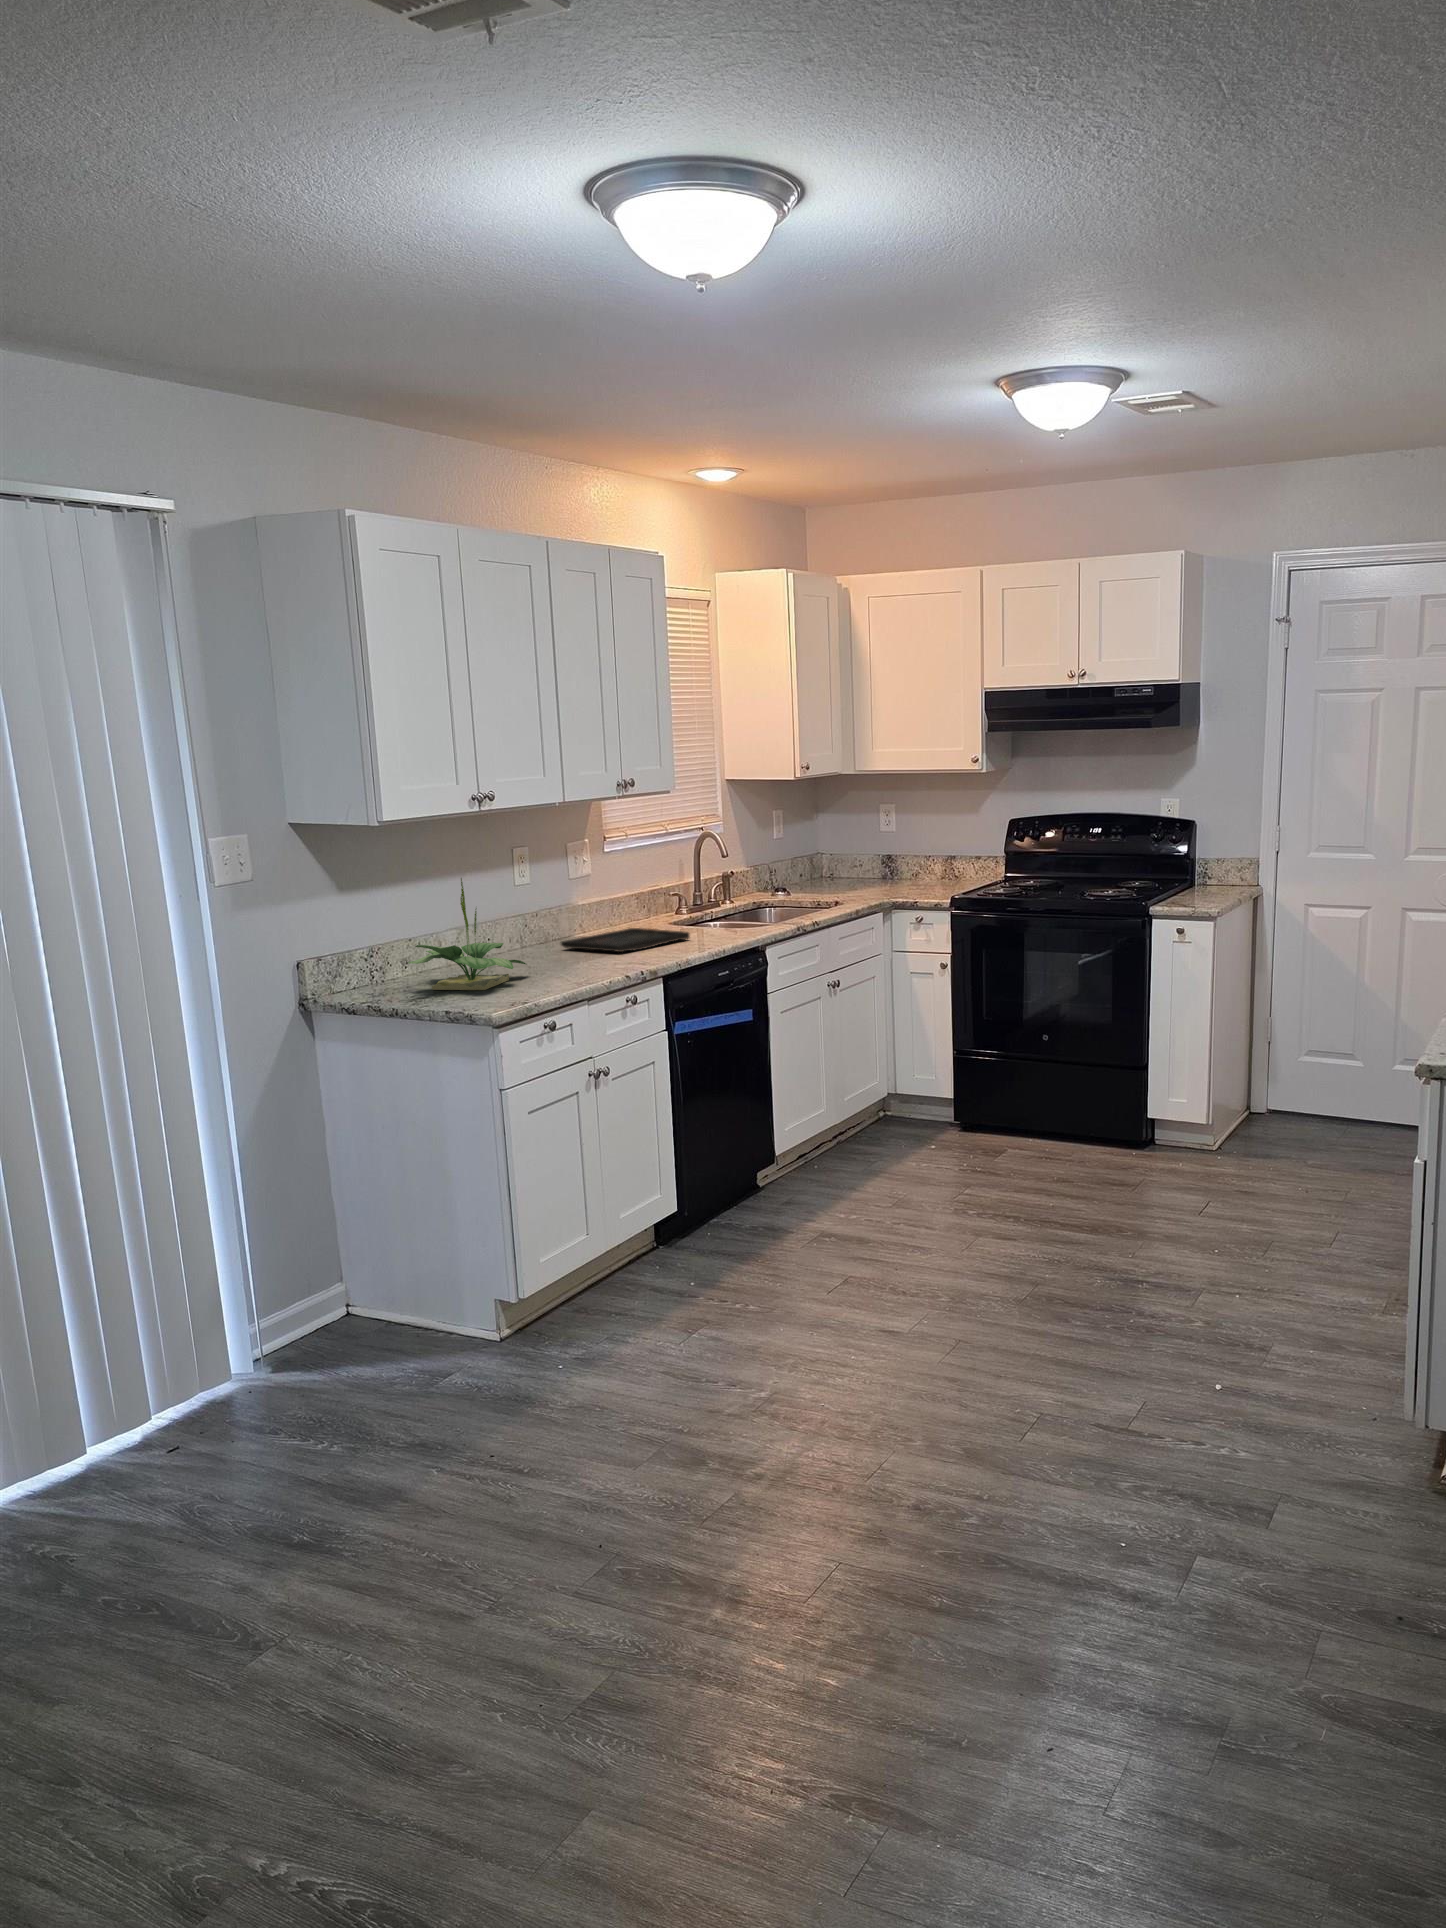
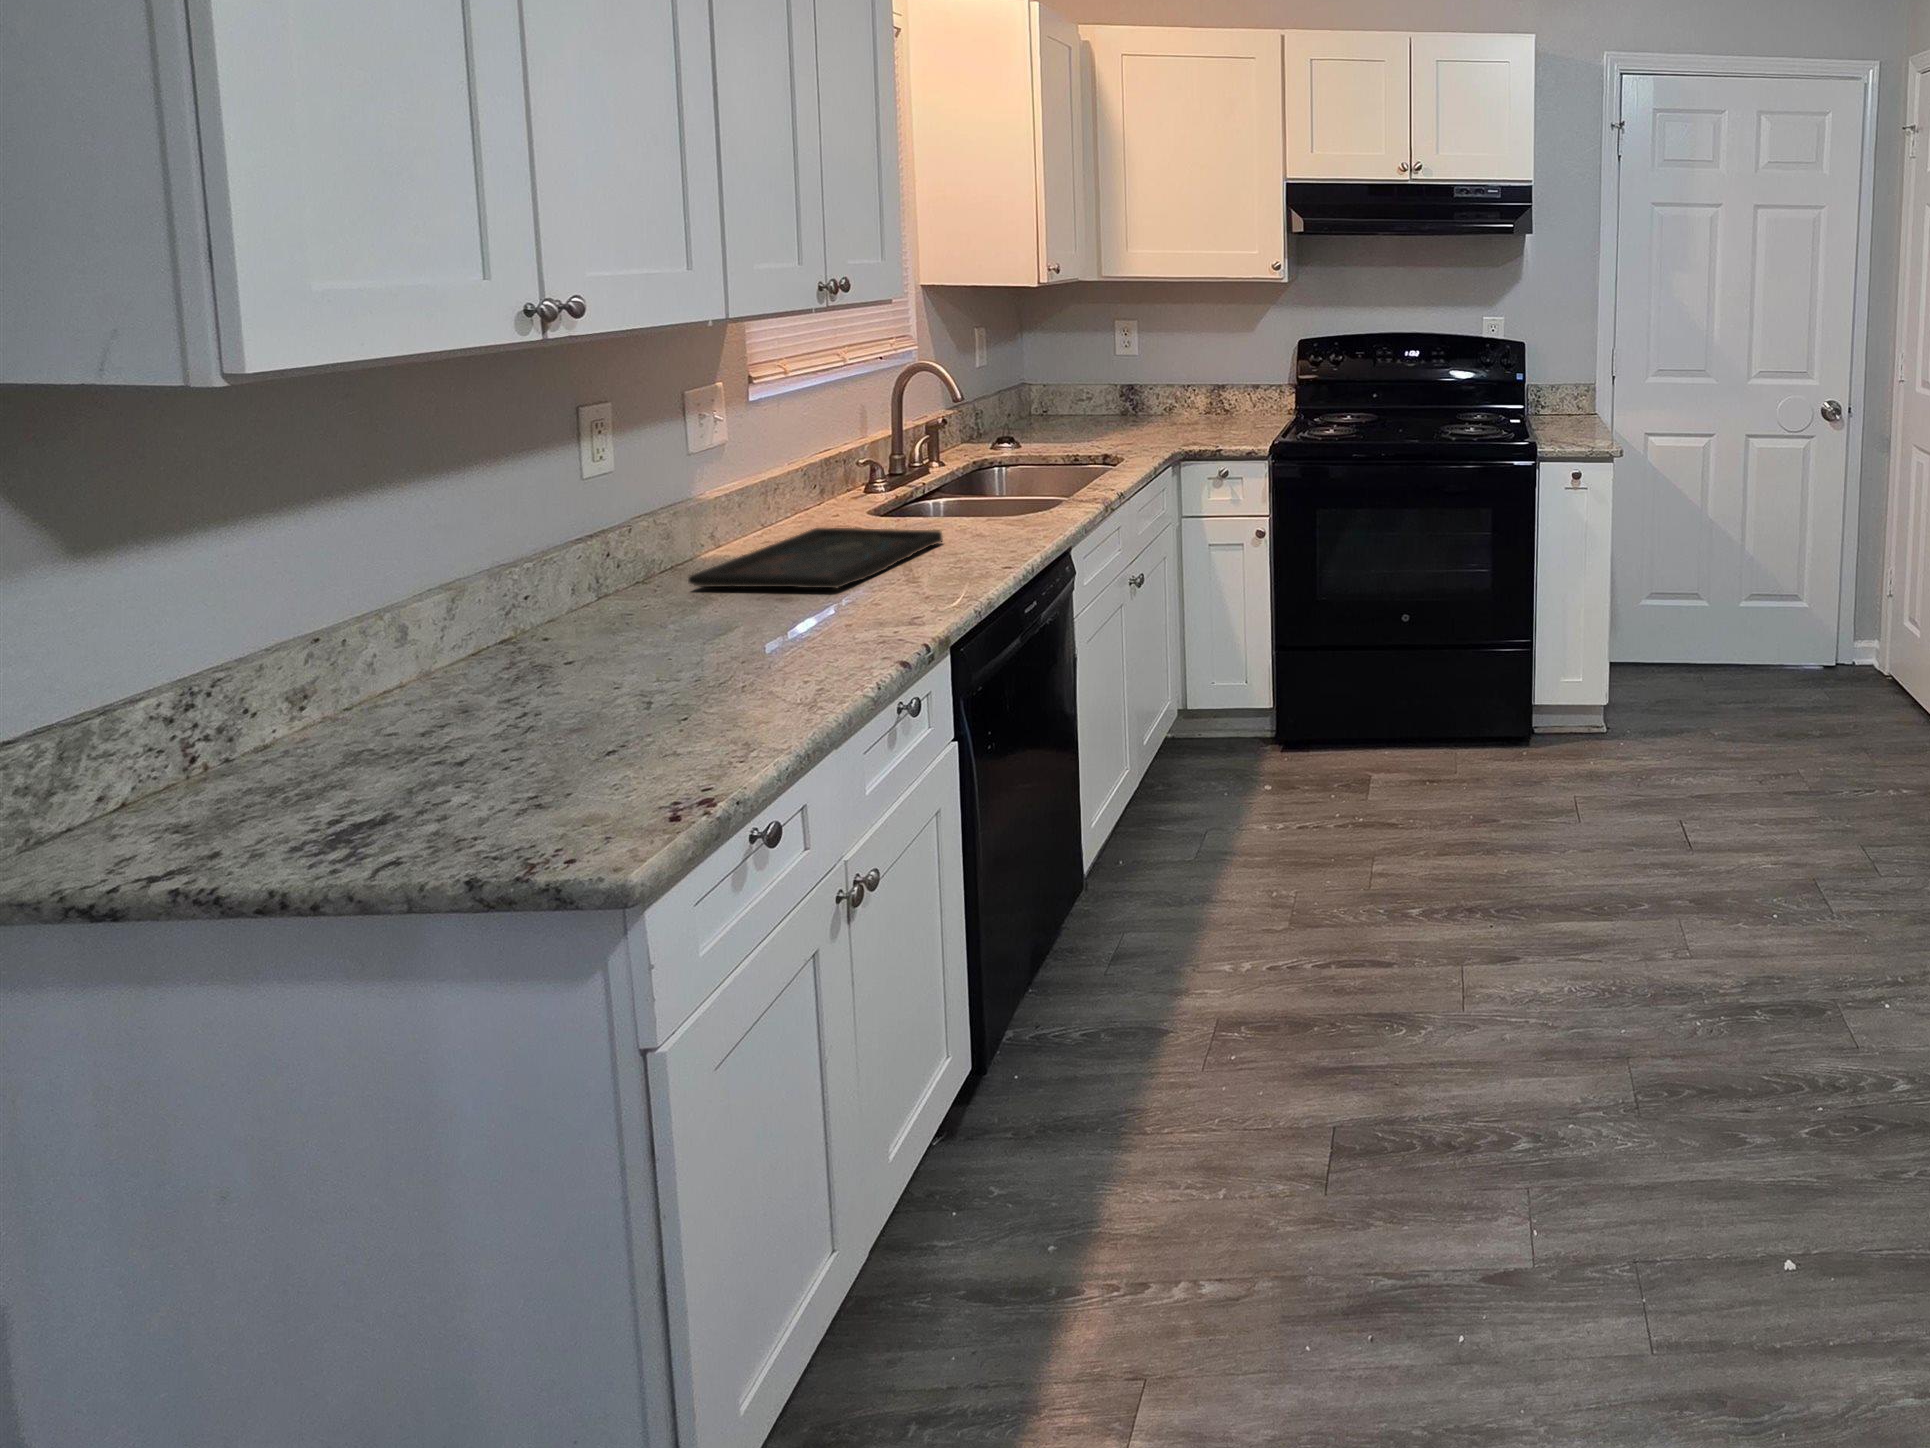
potted plant: present [408,878,526,990] -> none [307,498,660,782]

